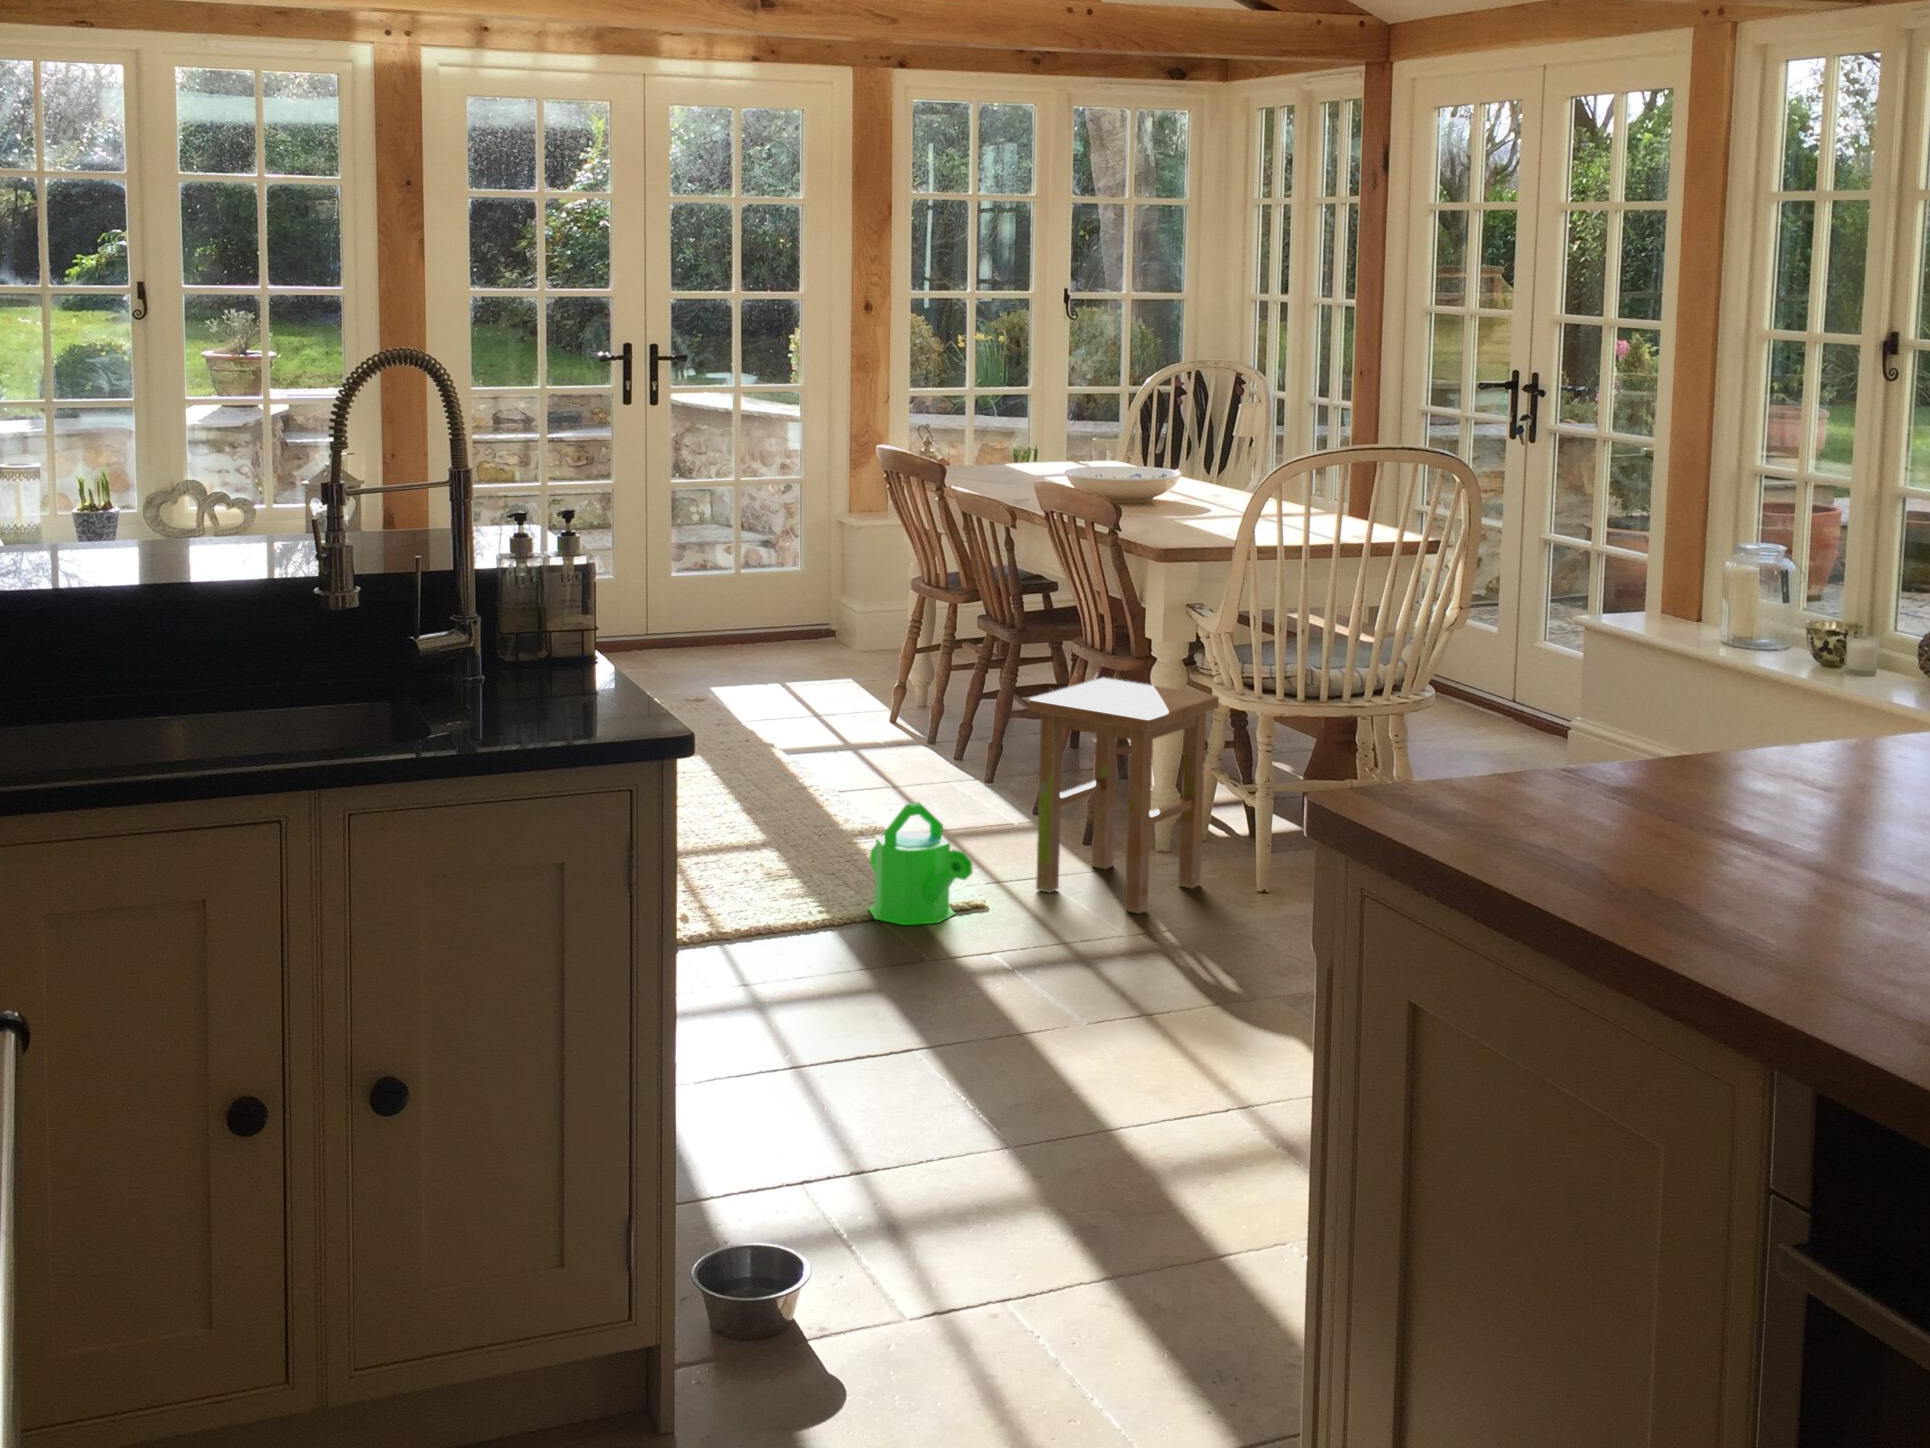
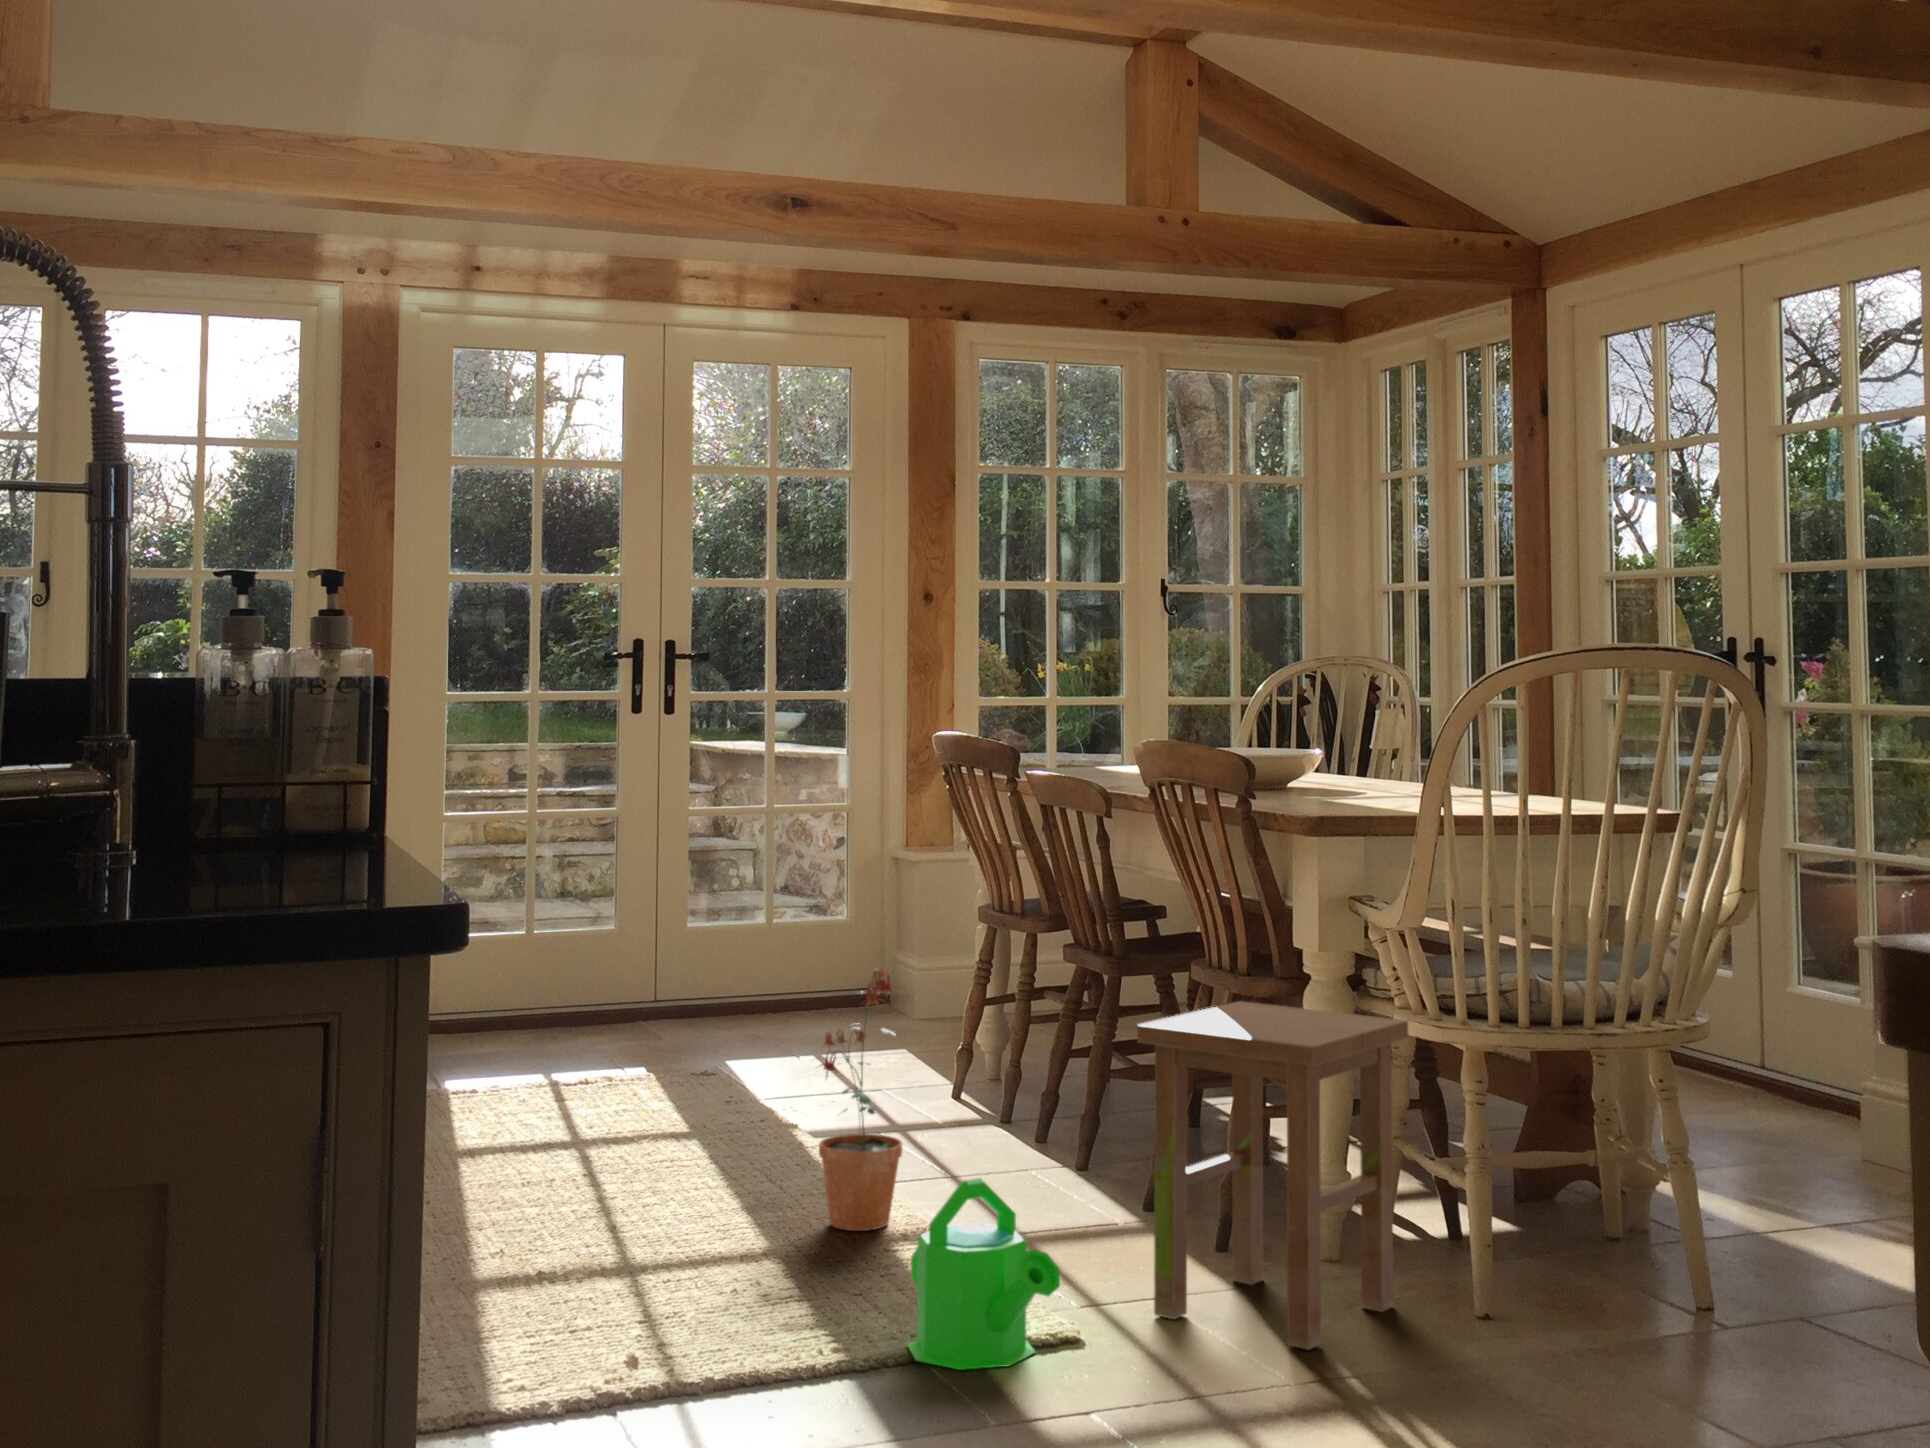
potted plant: none [797,644,860,828] -> present [819,969,902,1231]

